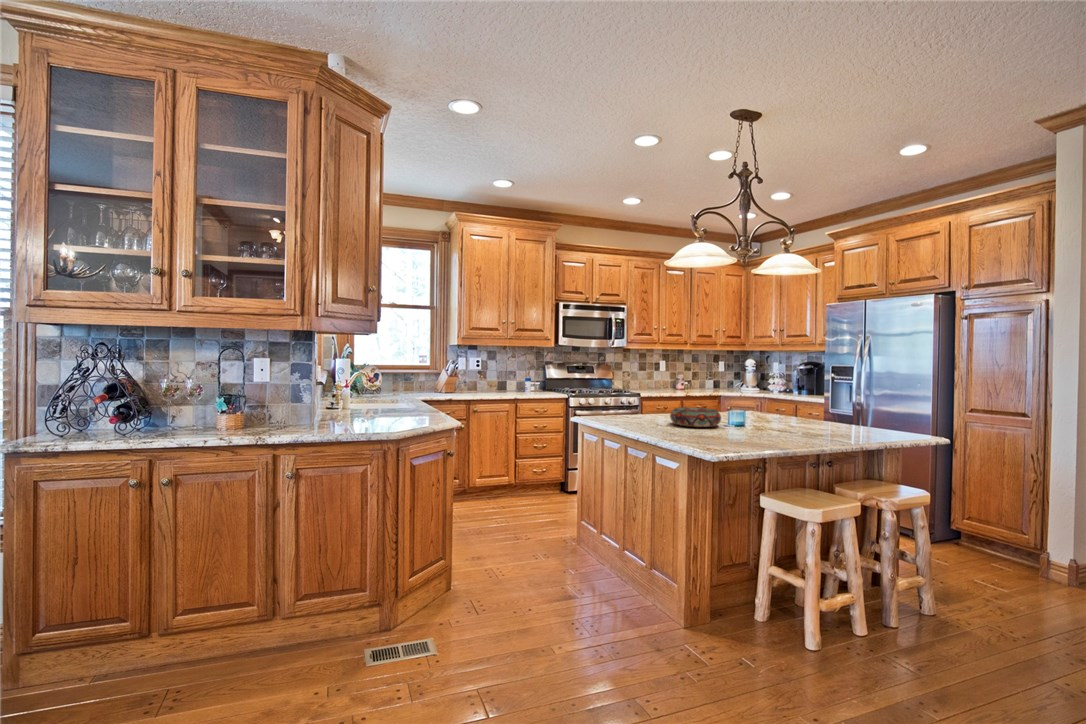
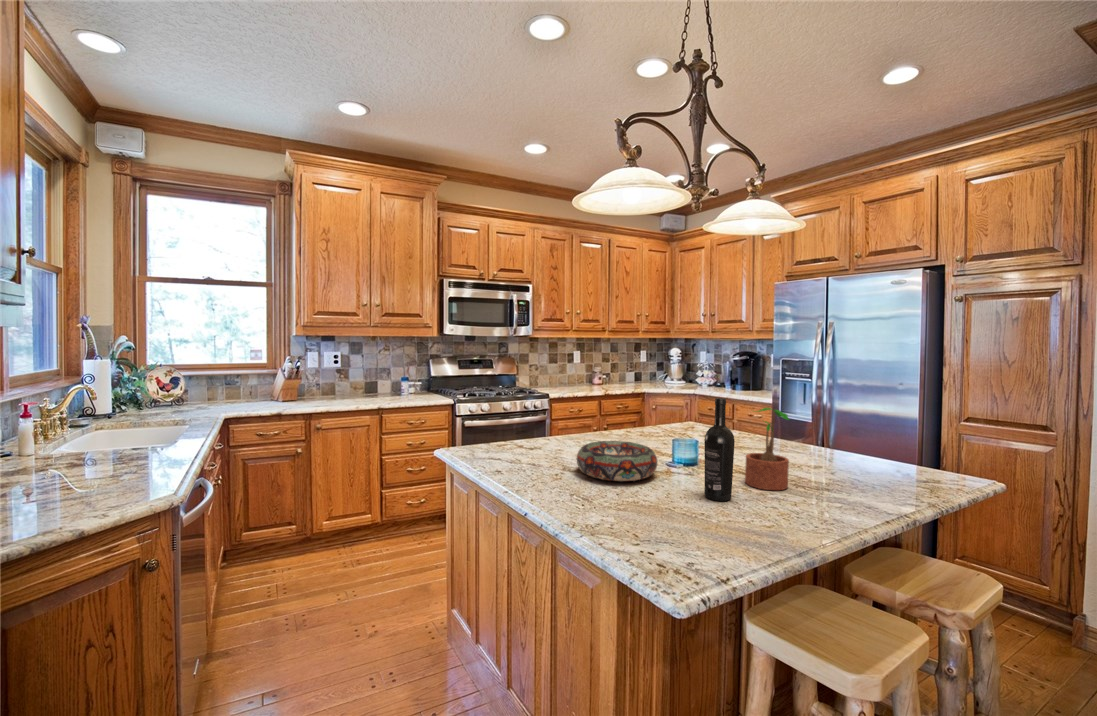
wine bottle: none [748,376,765,435] -> present [704,398,735,501]
potted plant: none [776,385,804,433] -> present [745,408,789,490]

